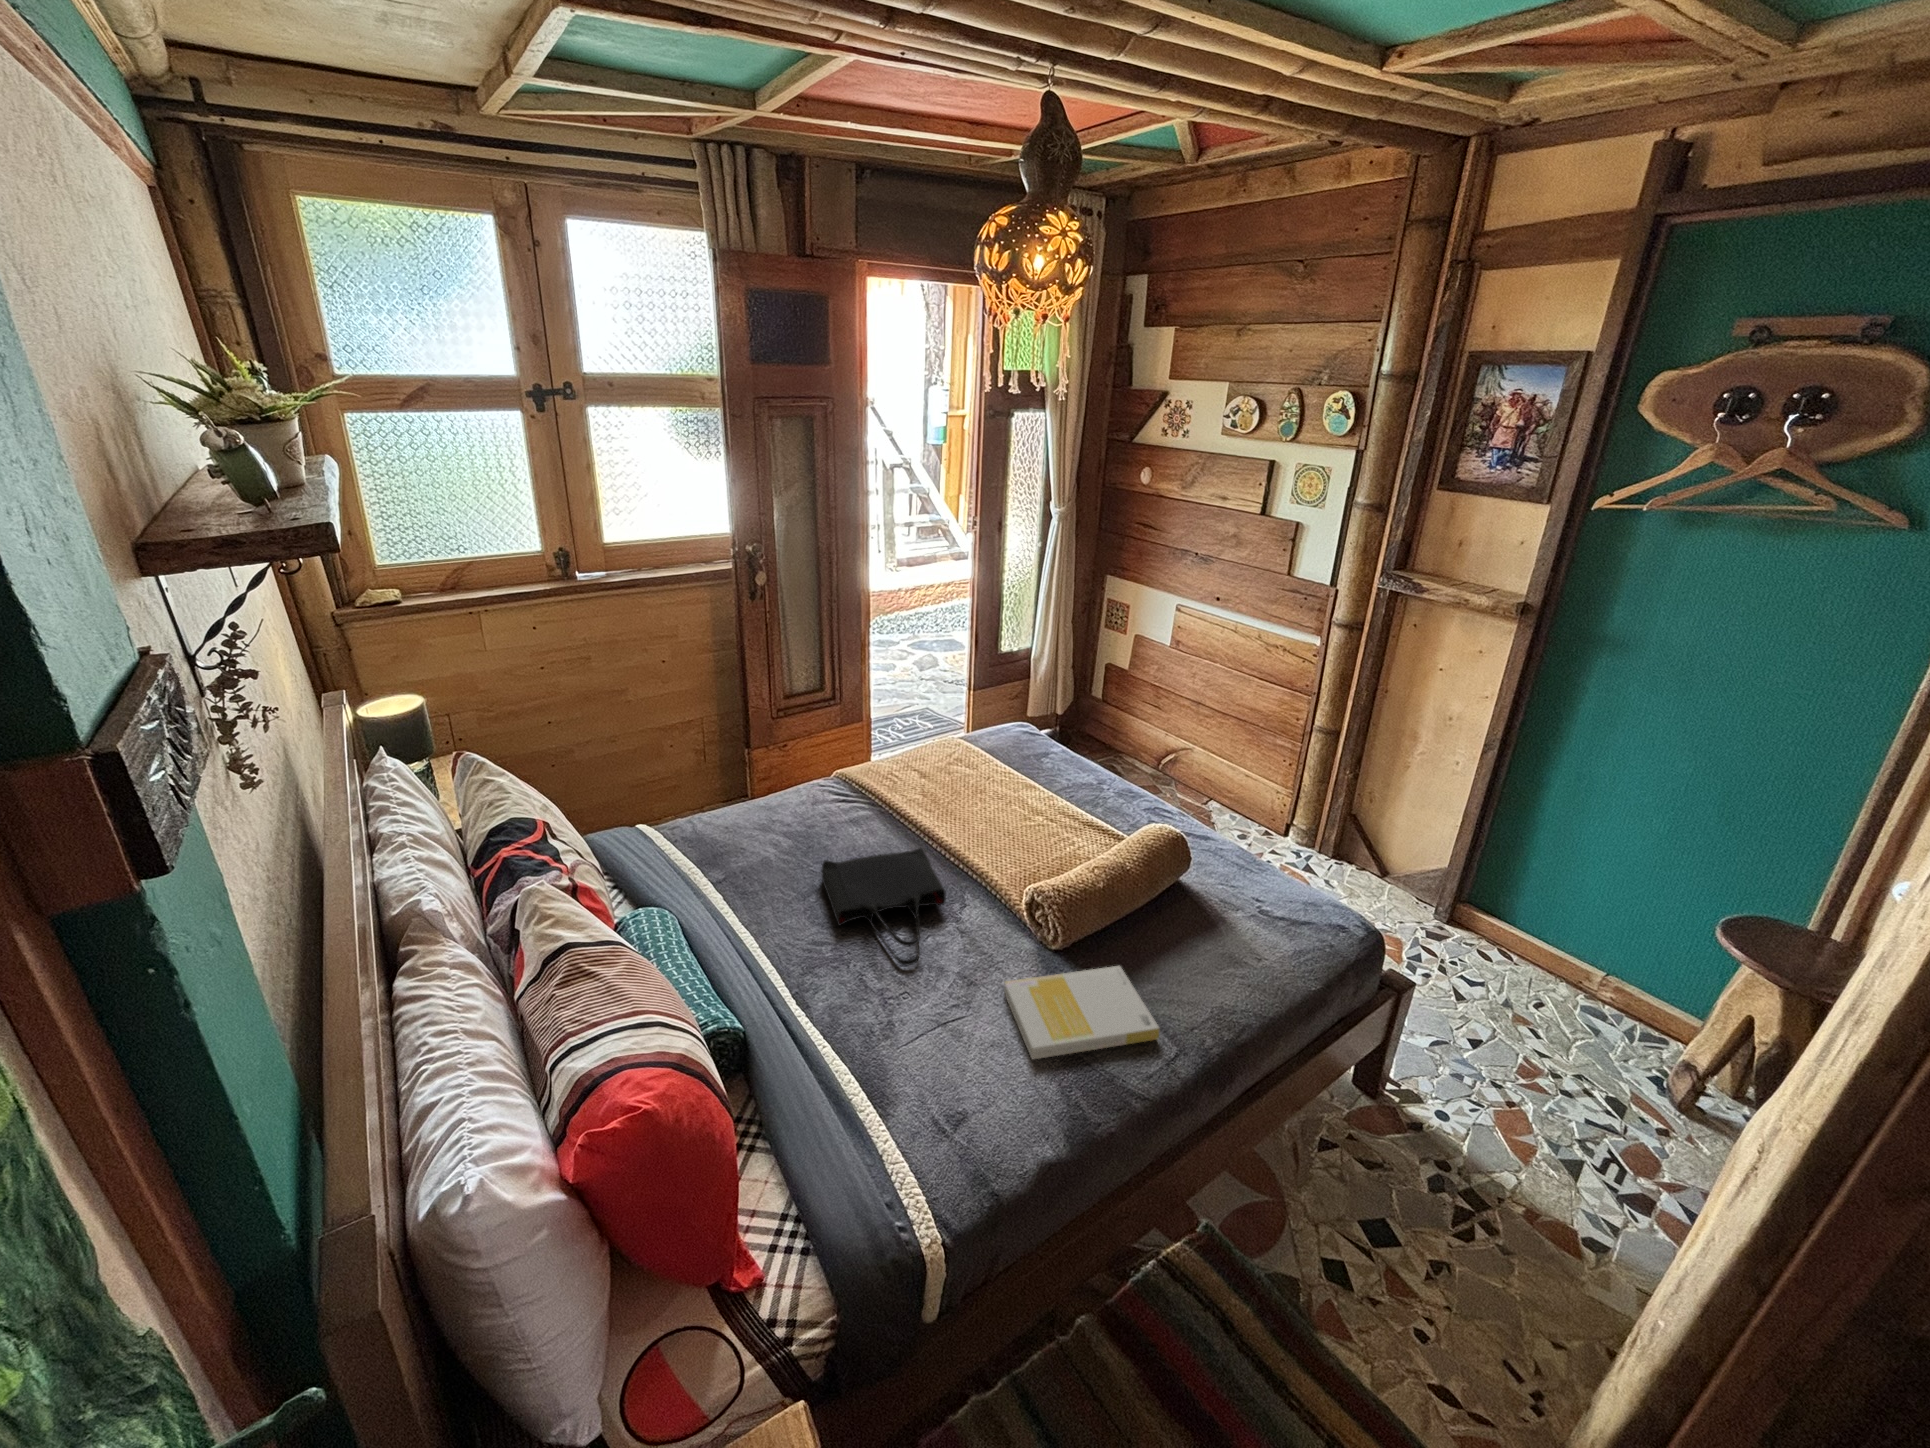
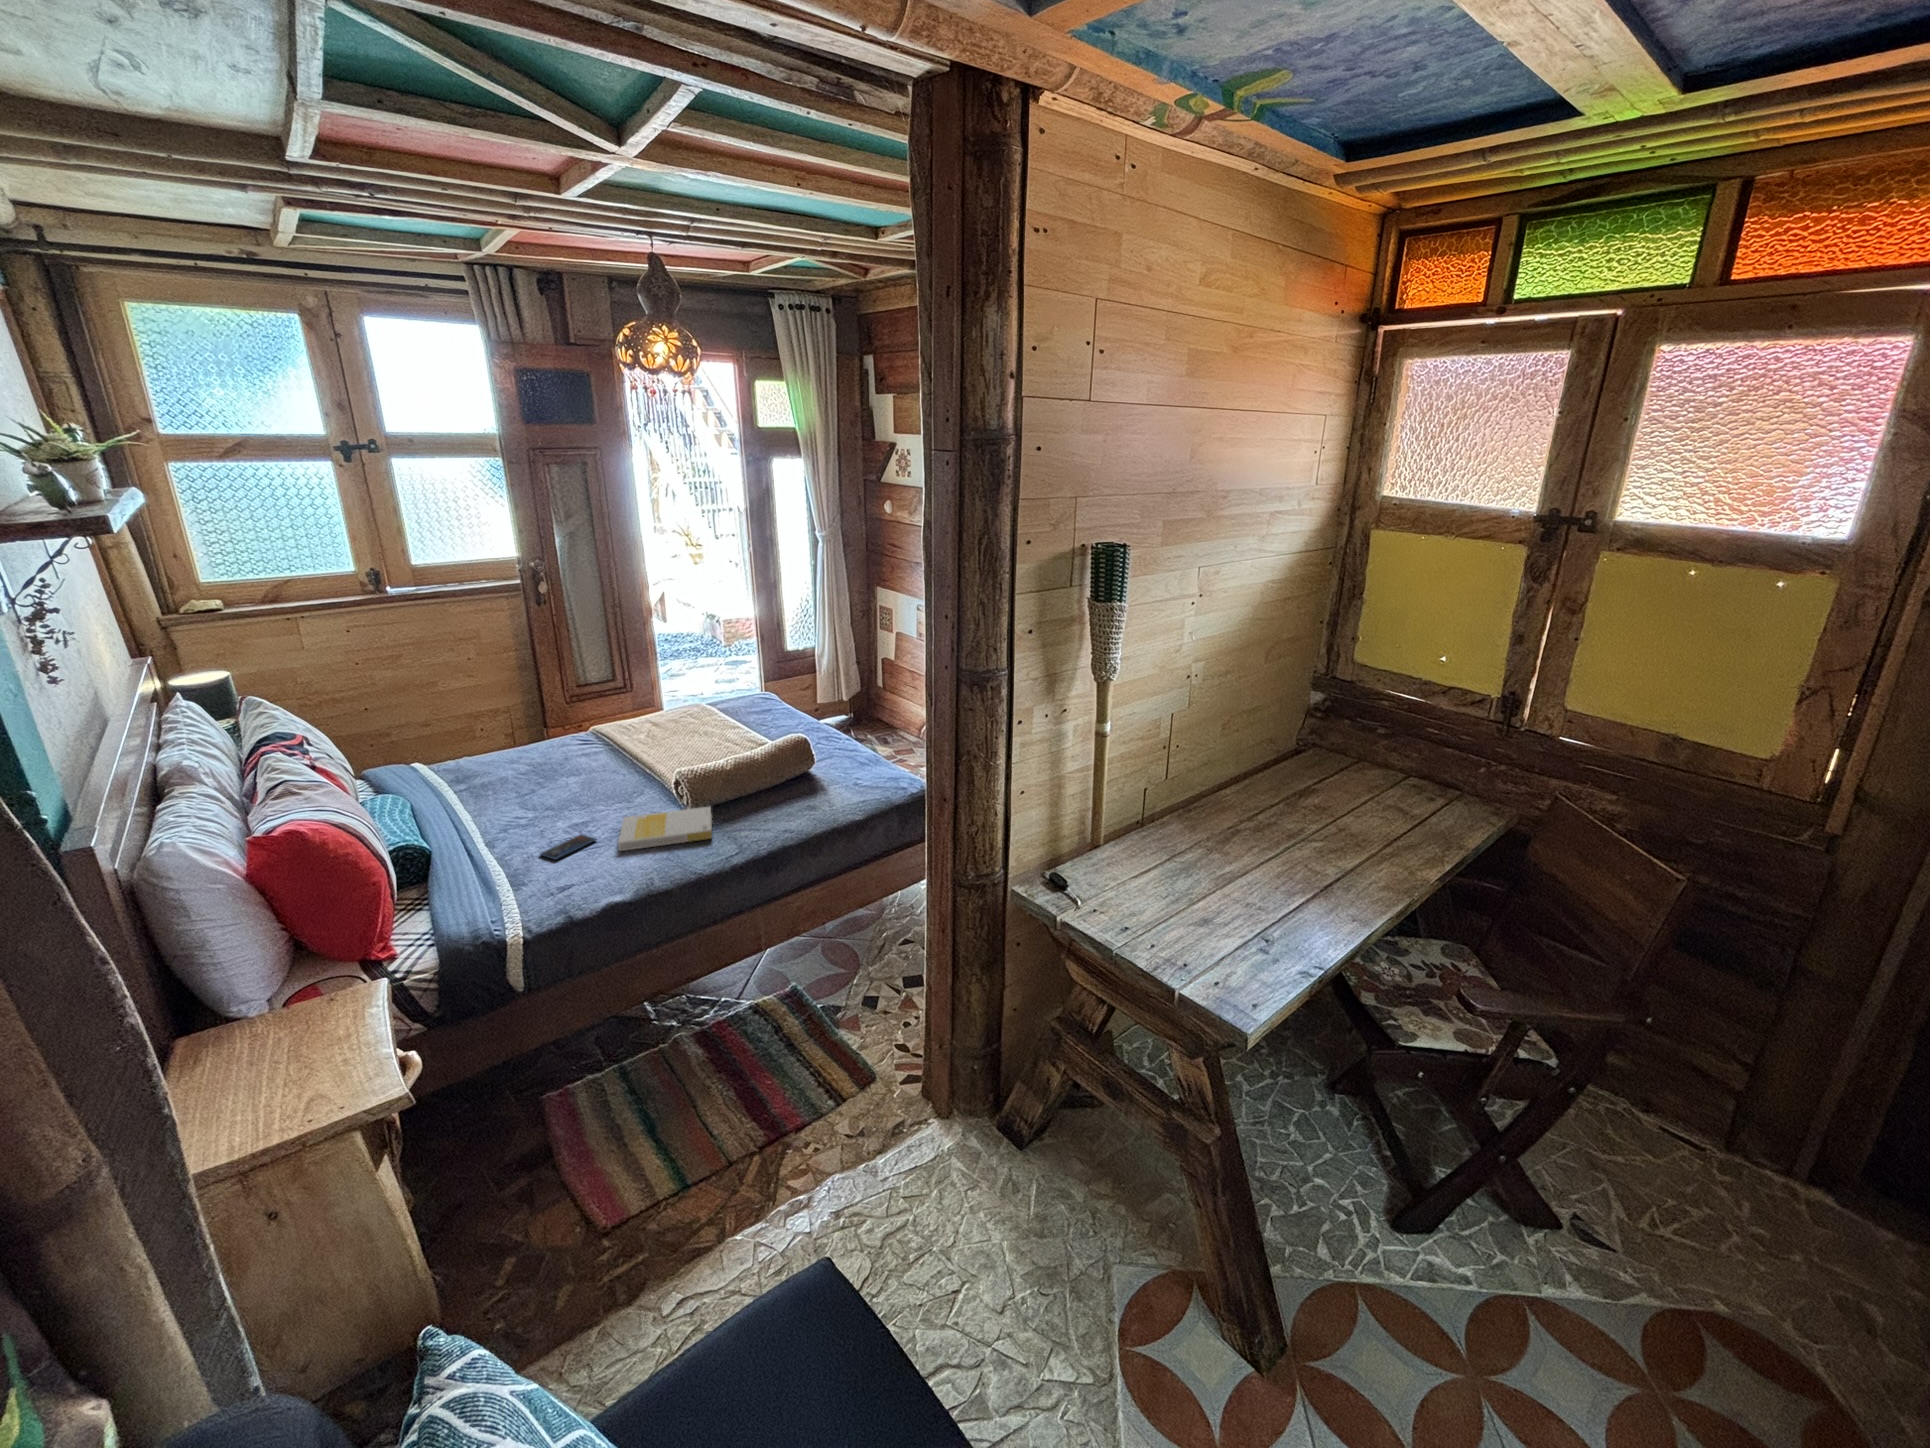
tote bag: present [821,848,946,965] -> none [524,757,614,816]
smartphone: none [916,1012,983,1074] -> present [540,835,596,860]

